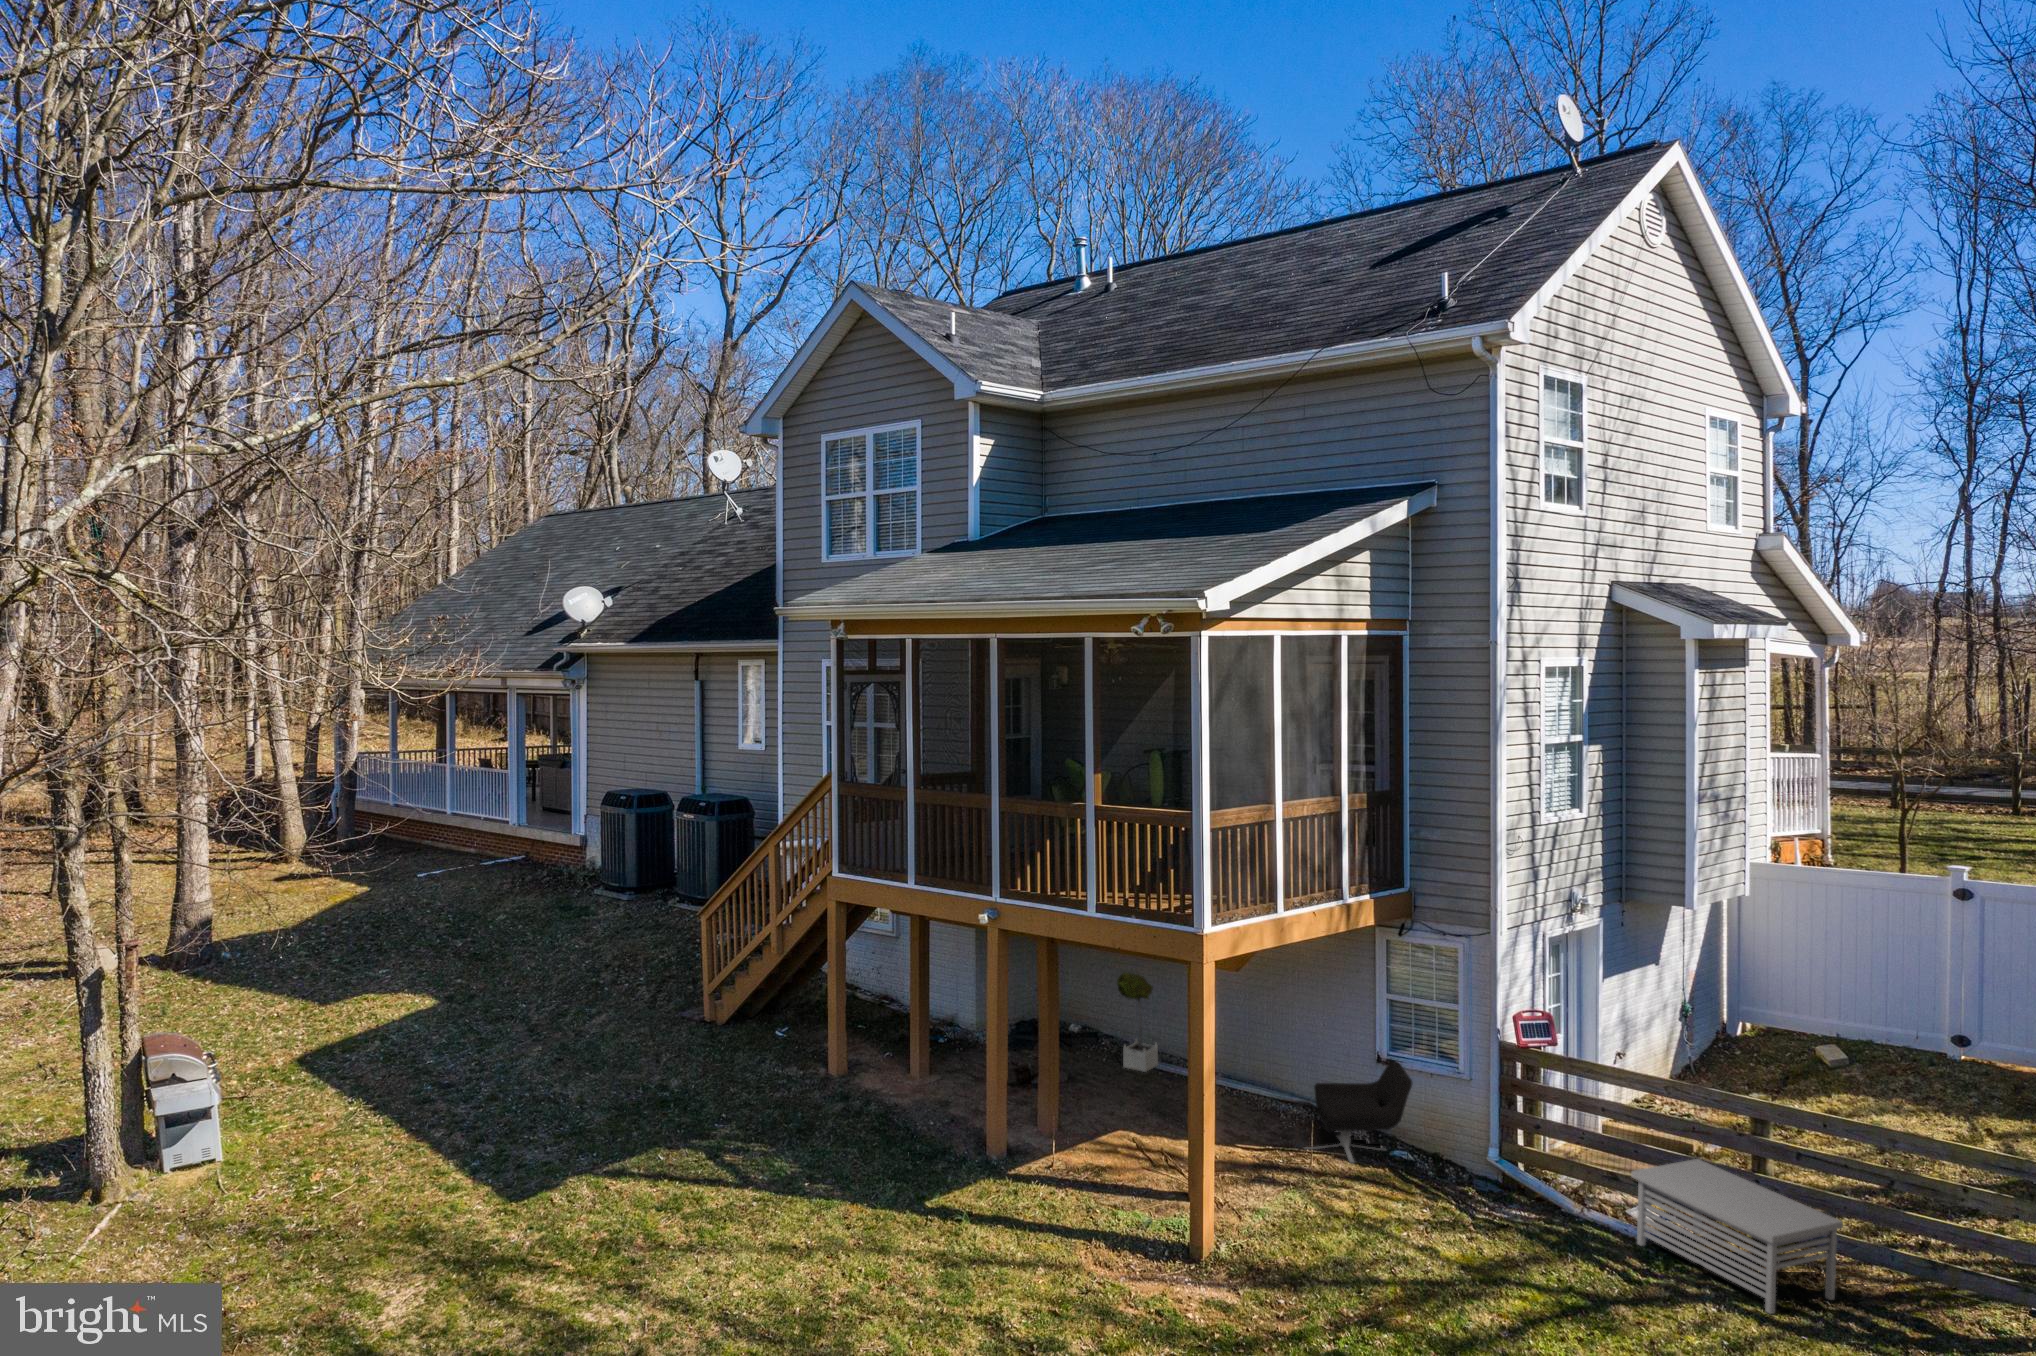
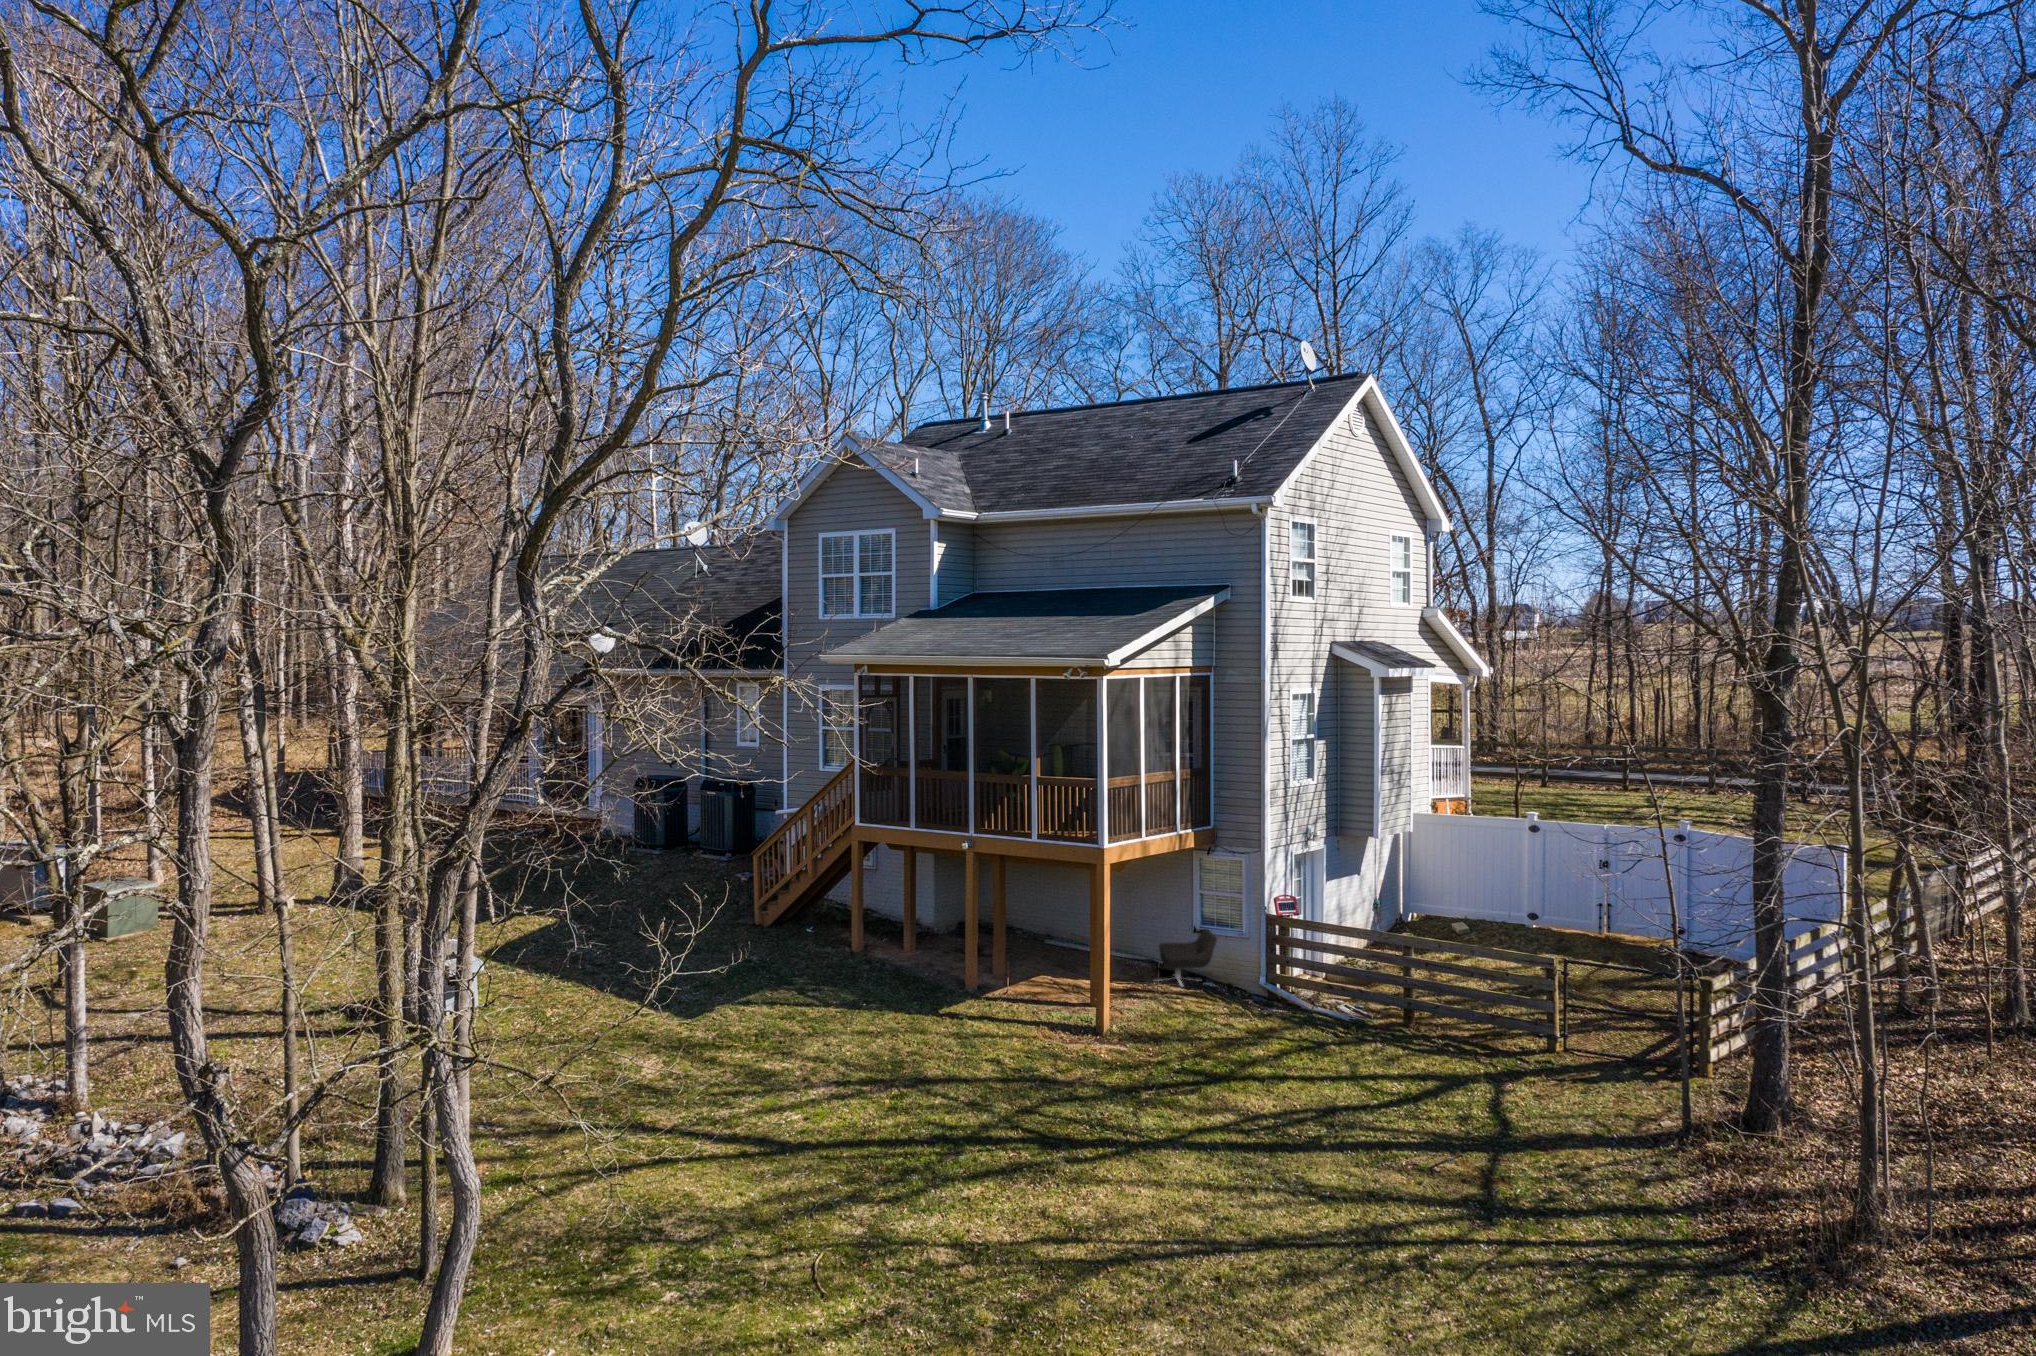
potted tree: present [1117,972,1158,1072] -> none [1033,883,1059,944]
storage bench: present [1631,1159,1843,1314] -> none [1339,973,1448,1047]

